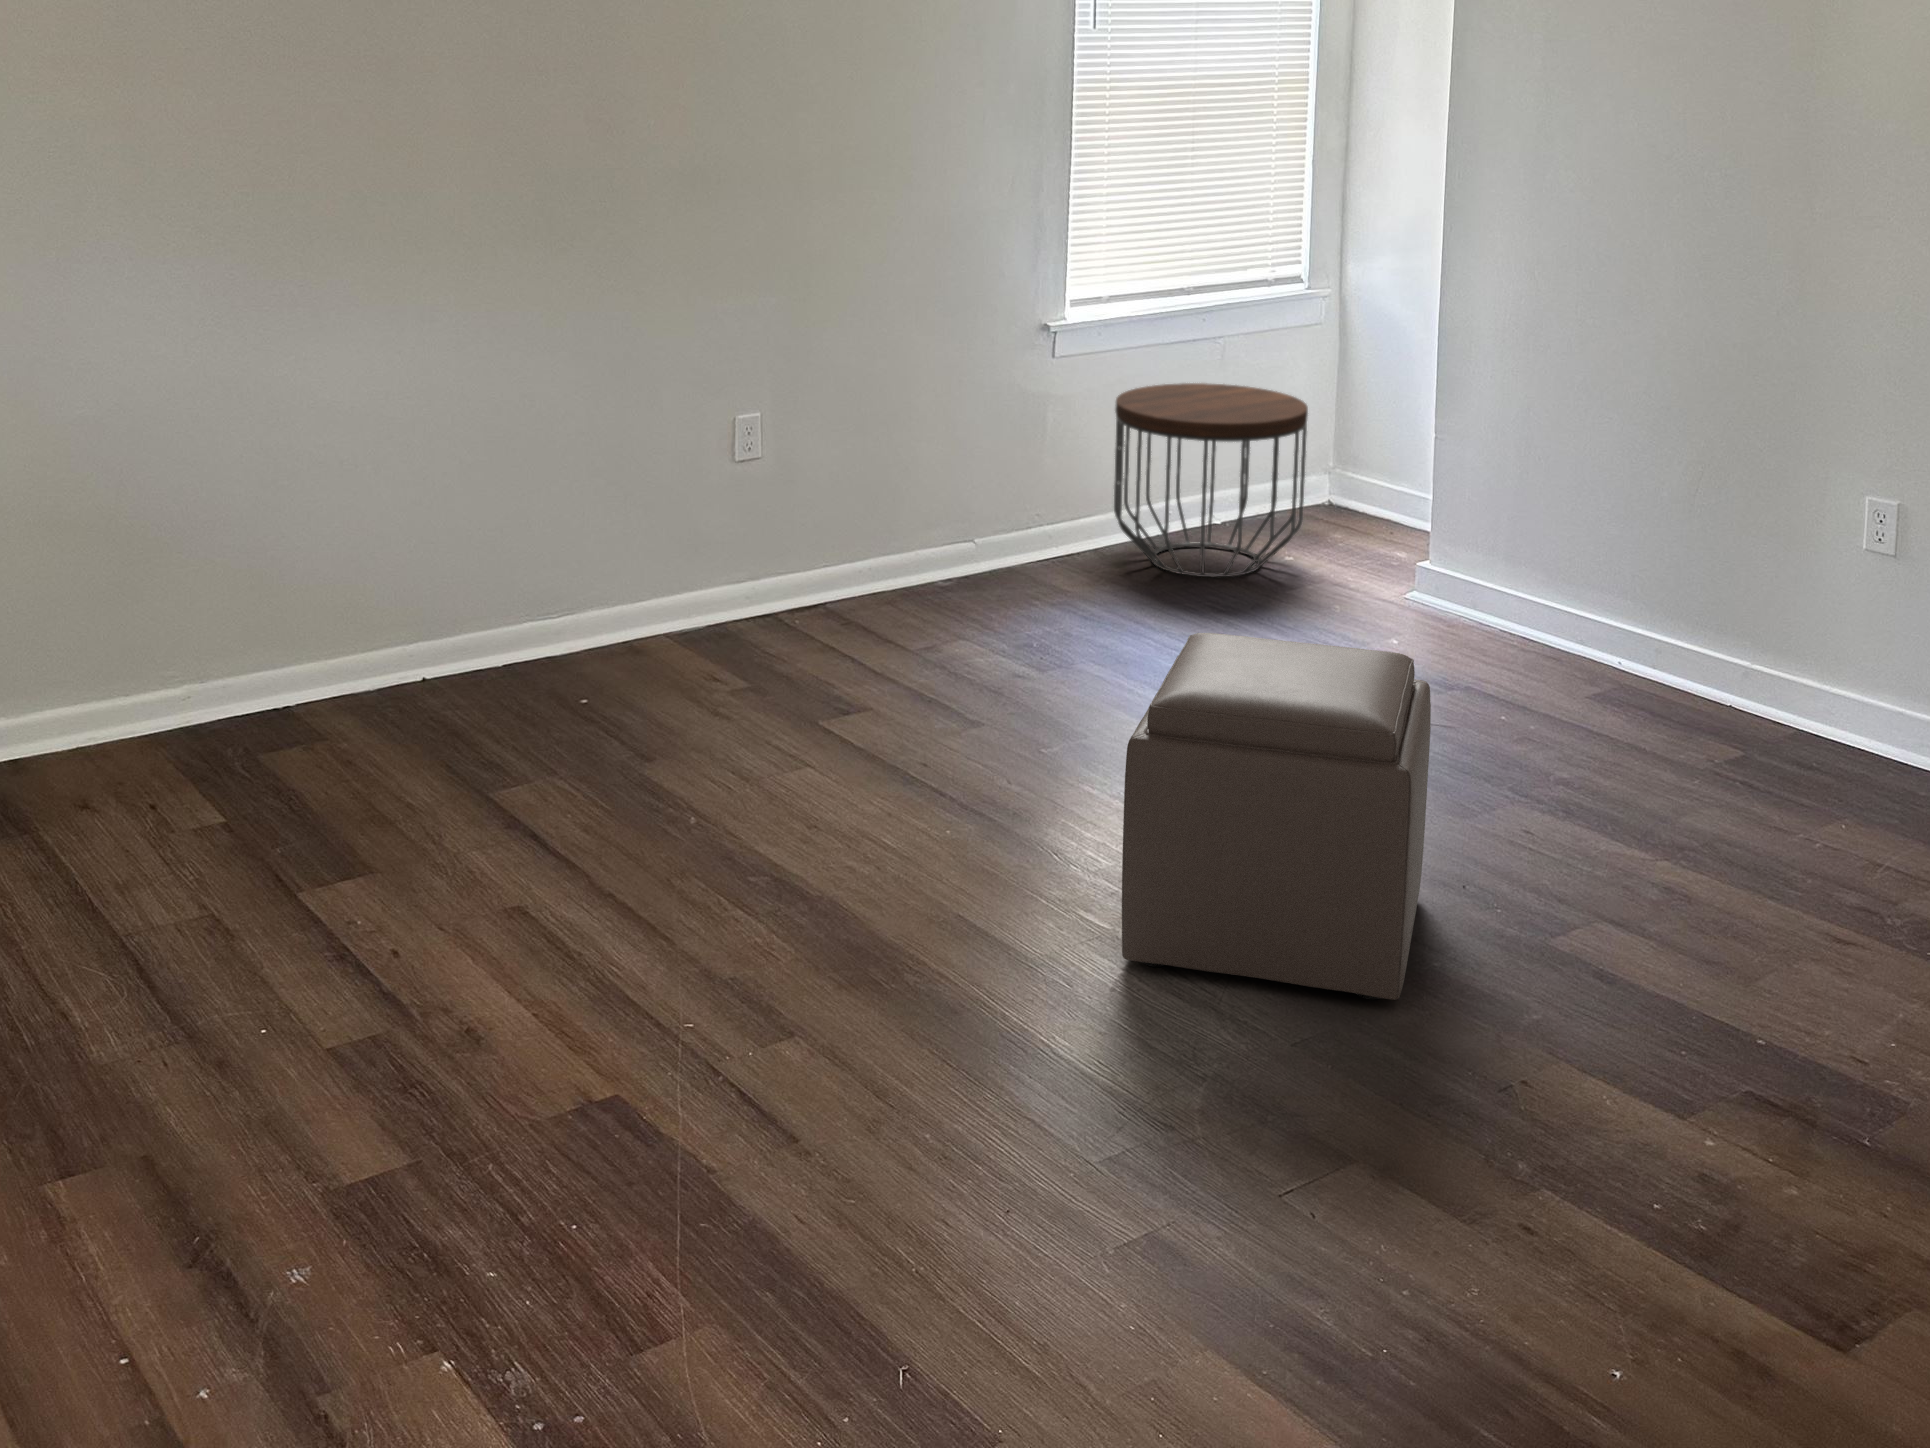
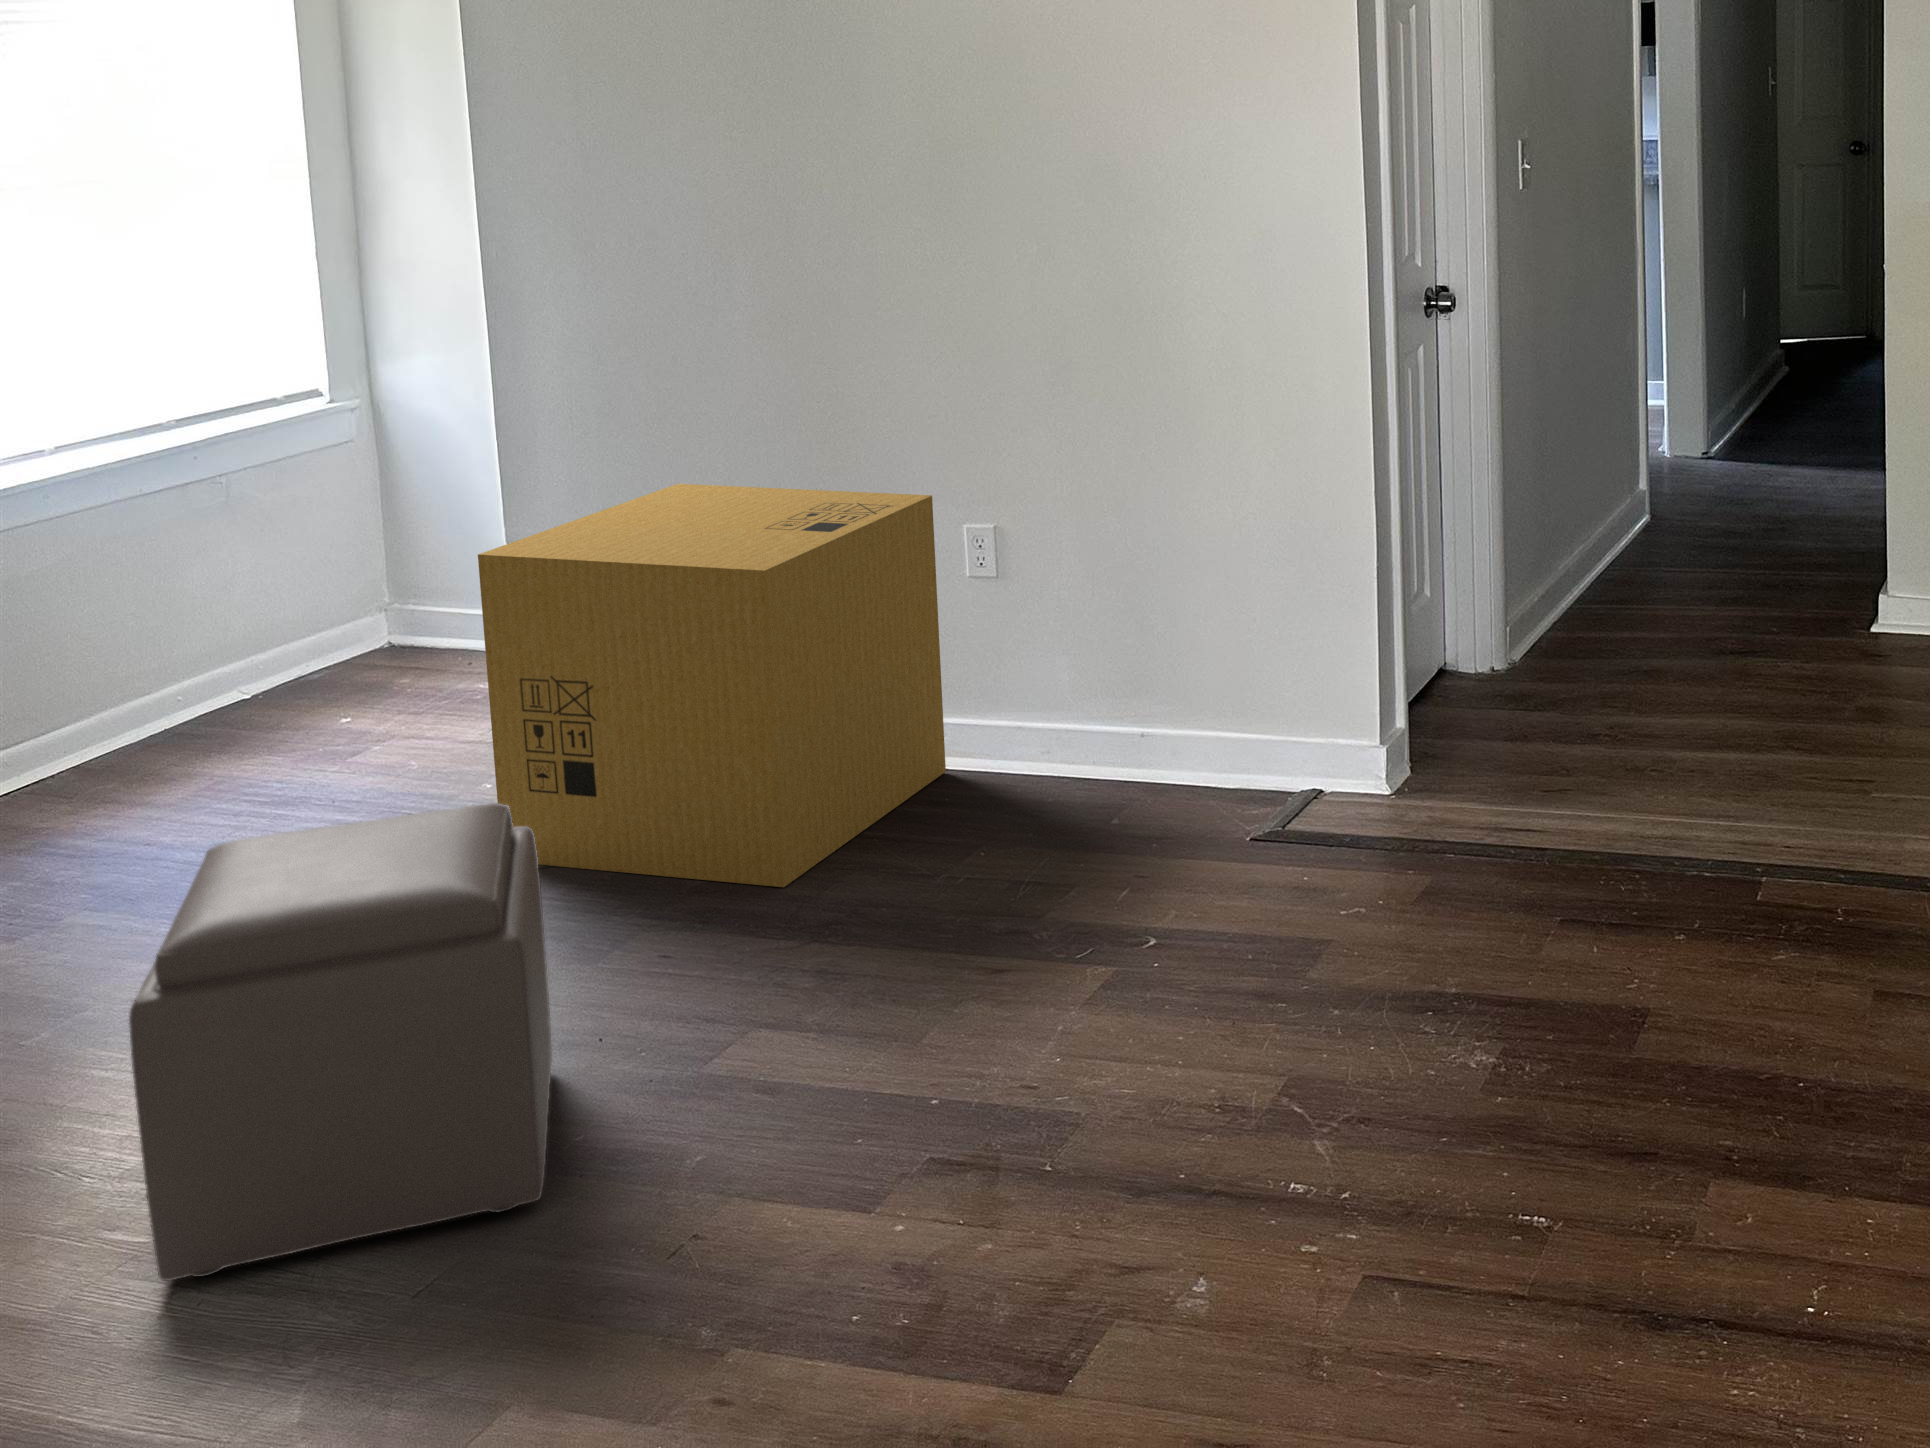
side table: present [1114,383,1308,577] -> none [76,527,357,766]
cardboard box: none [1398,406,1836,803] -> present [478,484,946,887]

